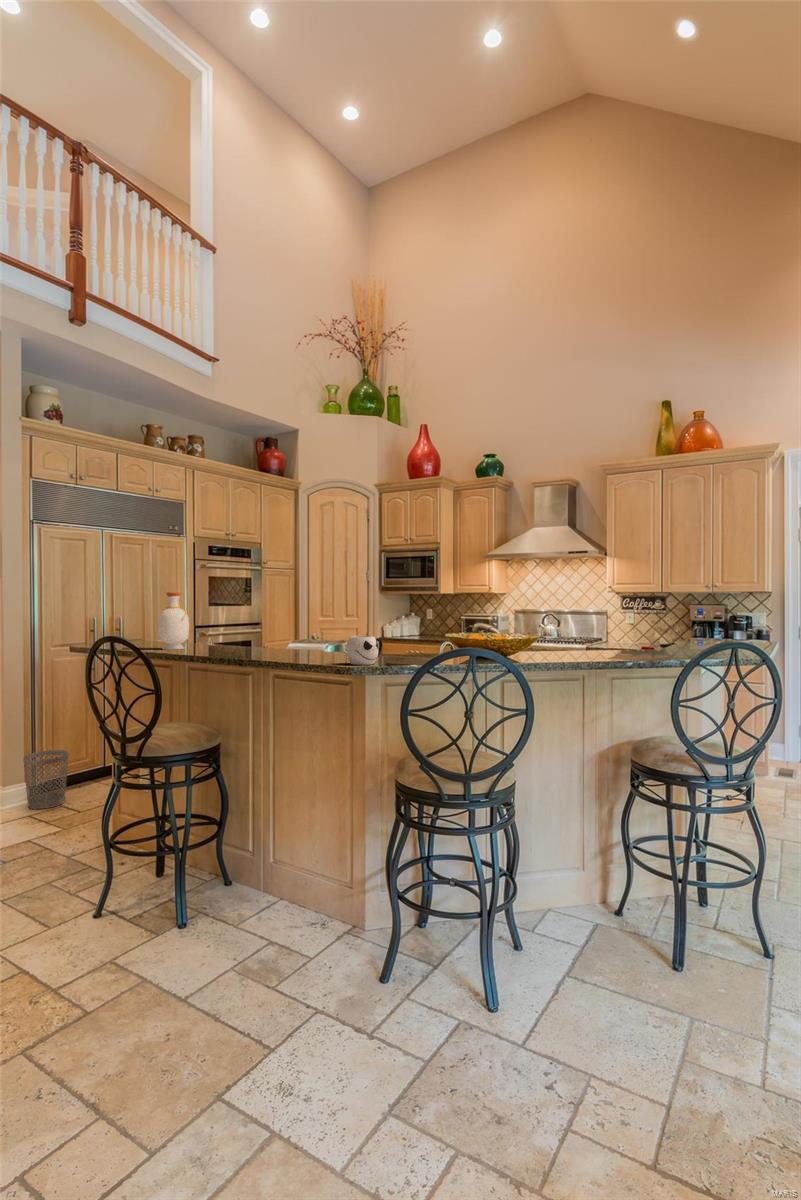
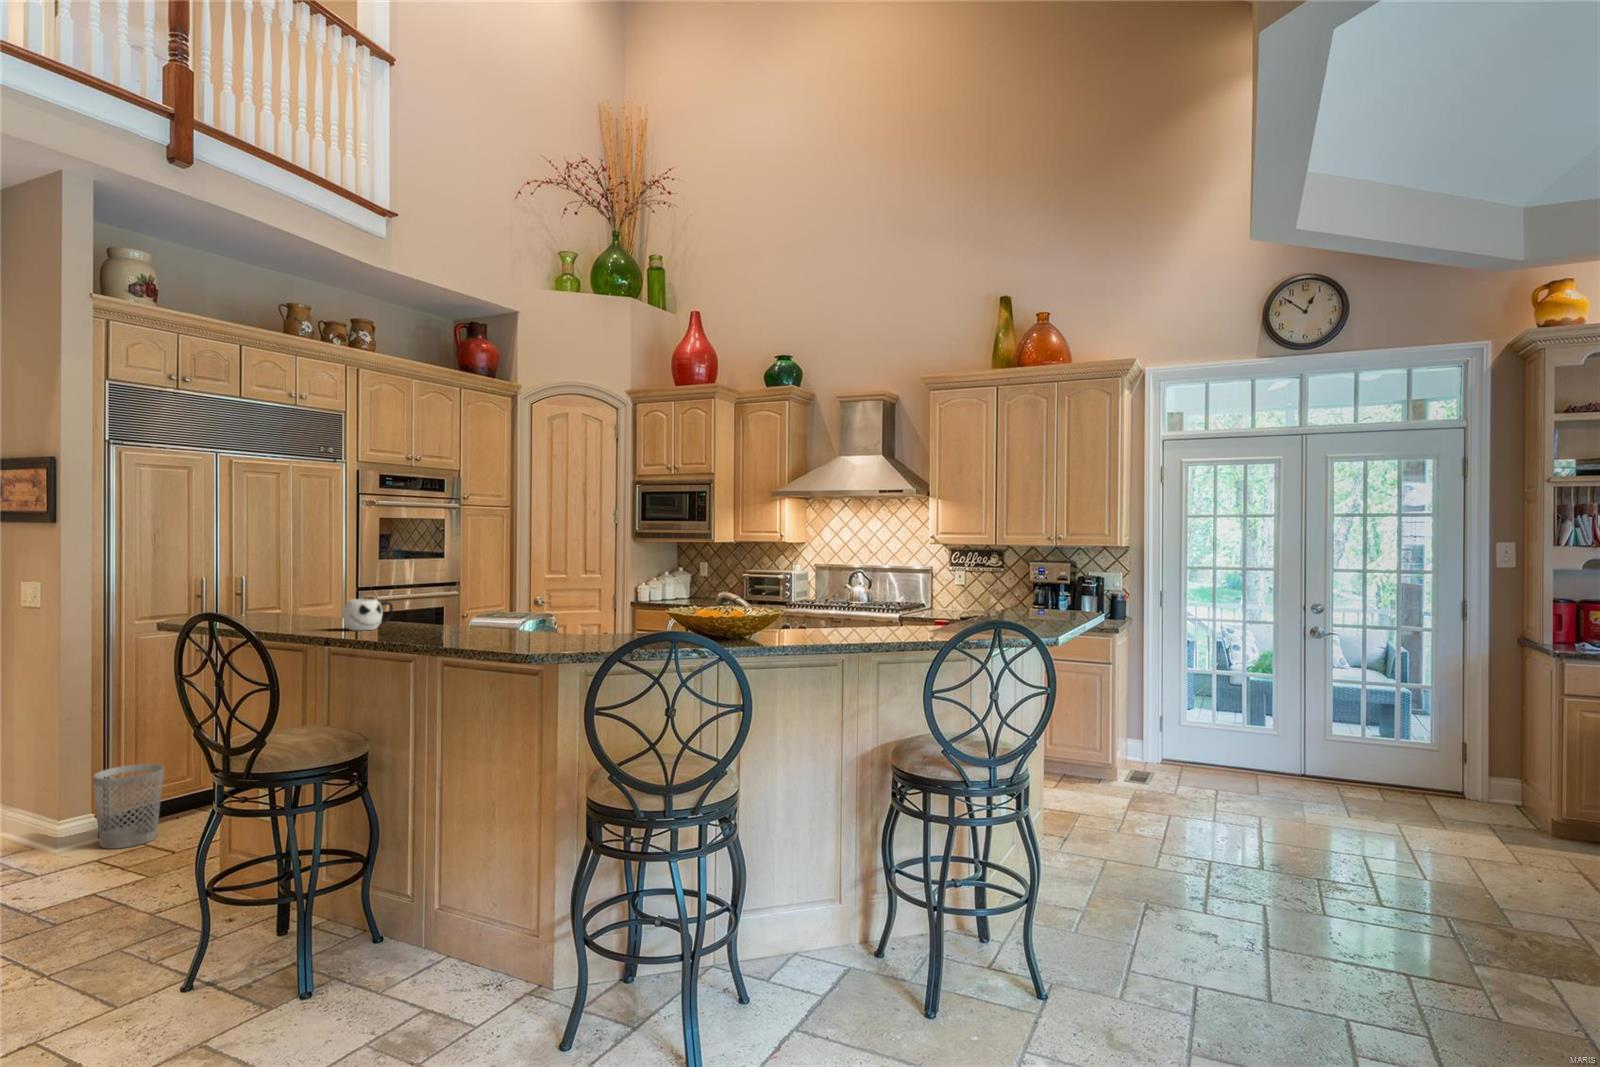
bottle: present [158,593,189,650] -> none [289,547,335,624]
mug: present [346,636,382,665] -> present [343,599,393,631]

